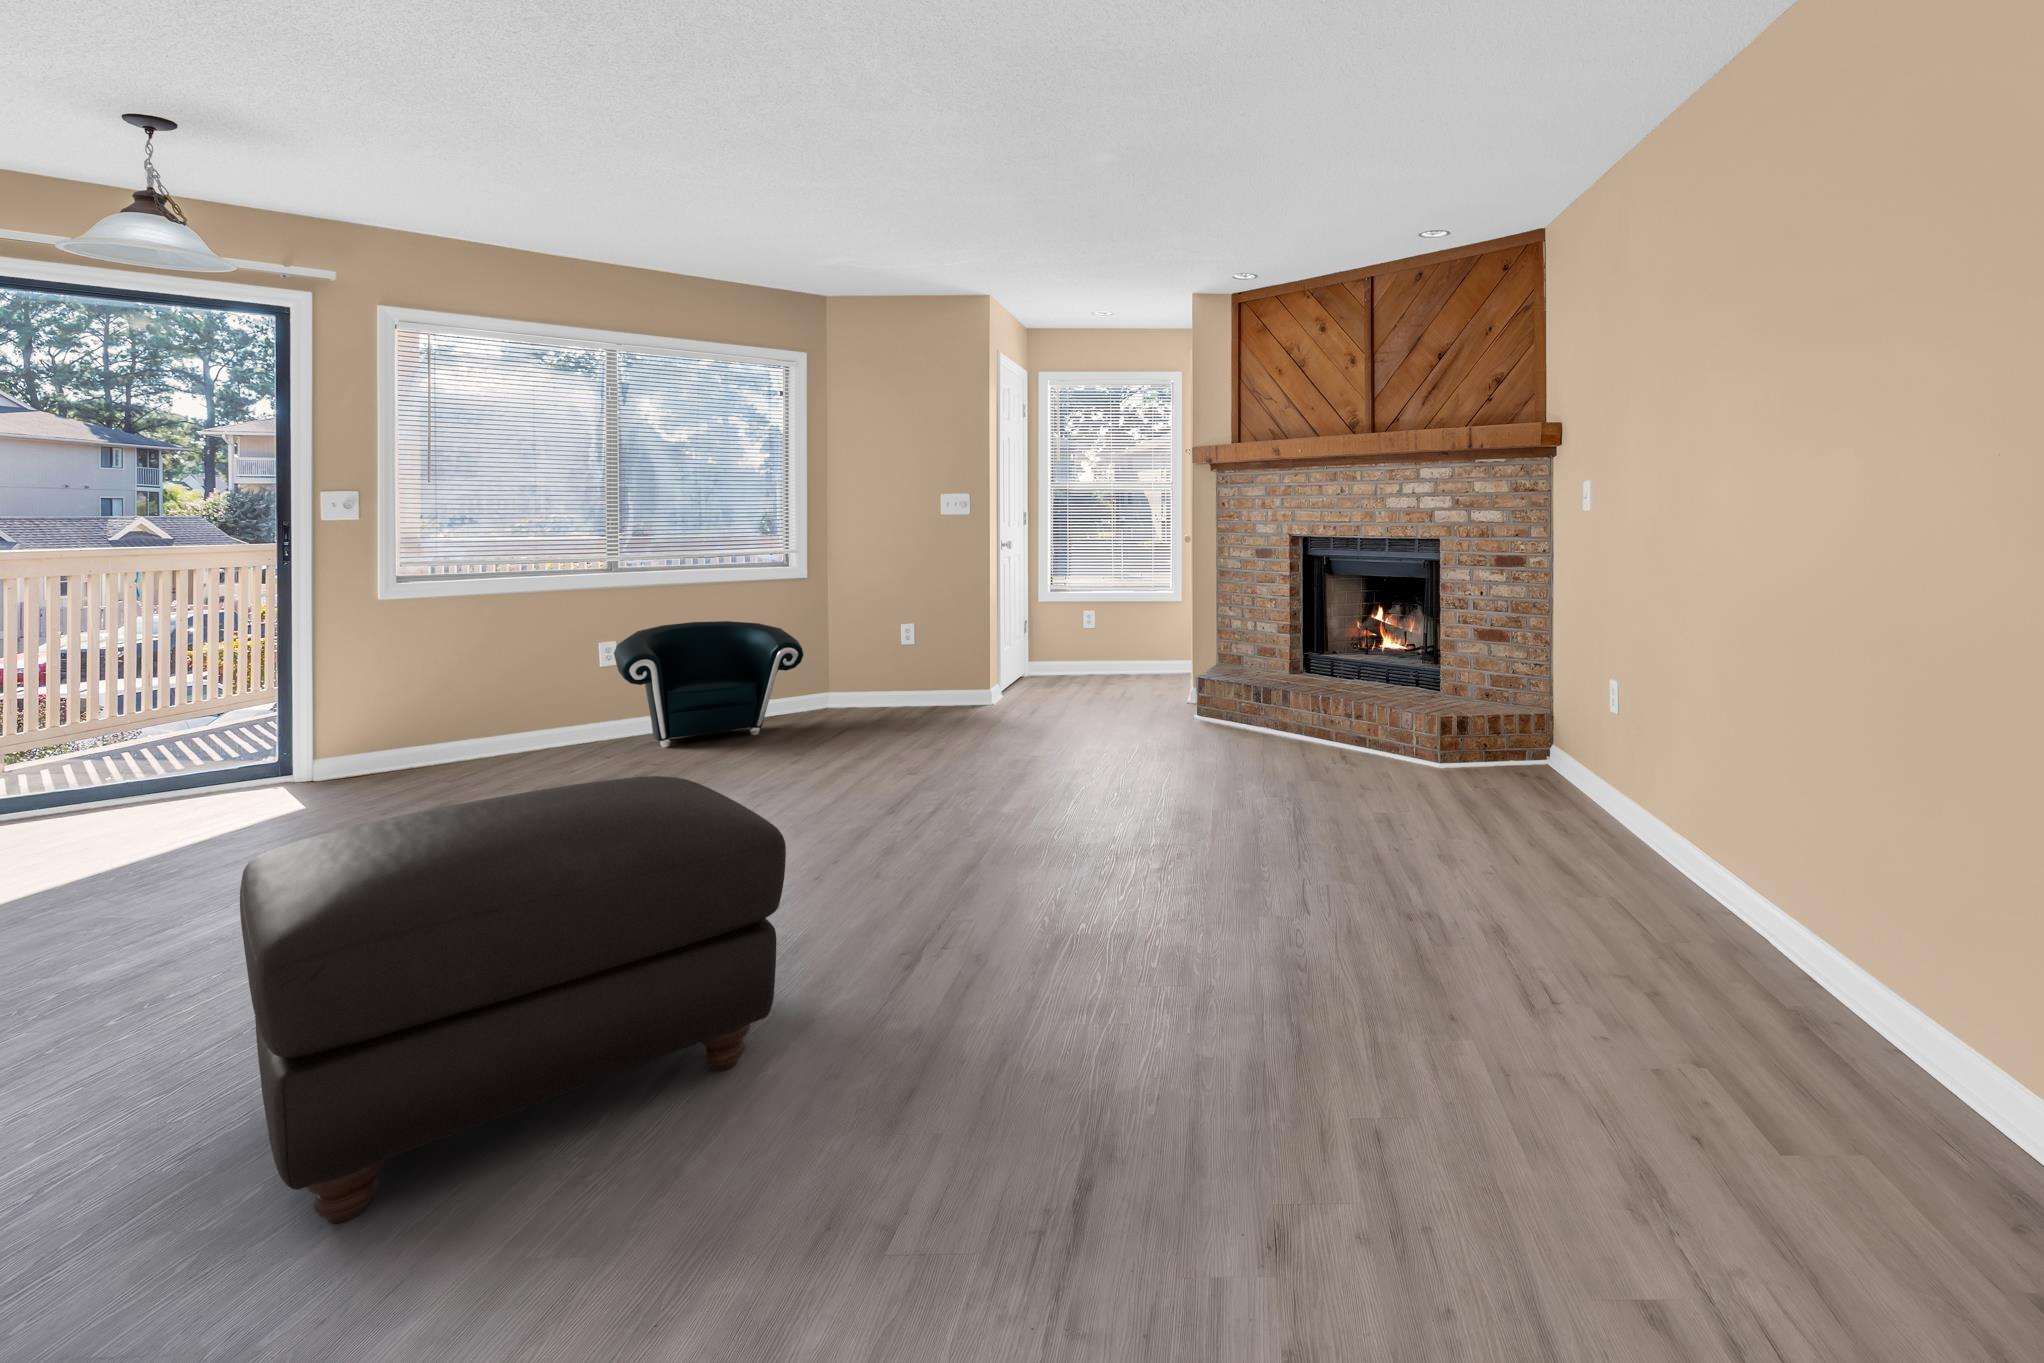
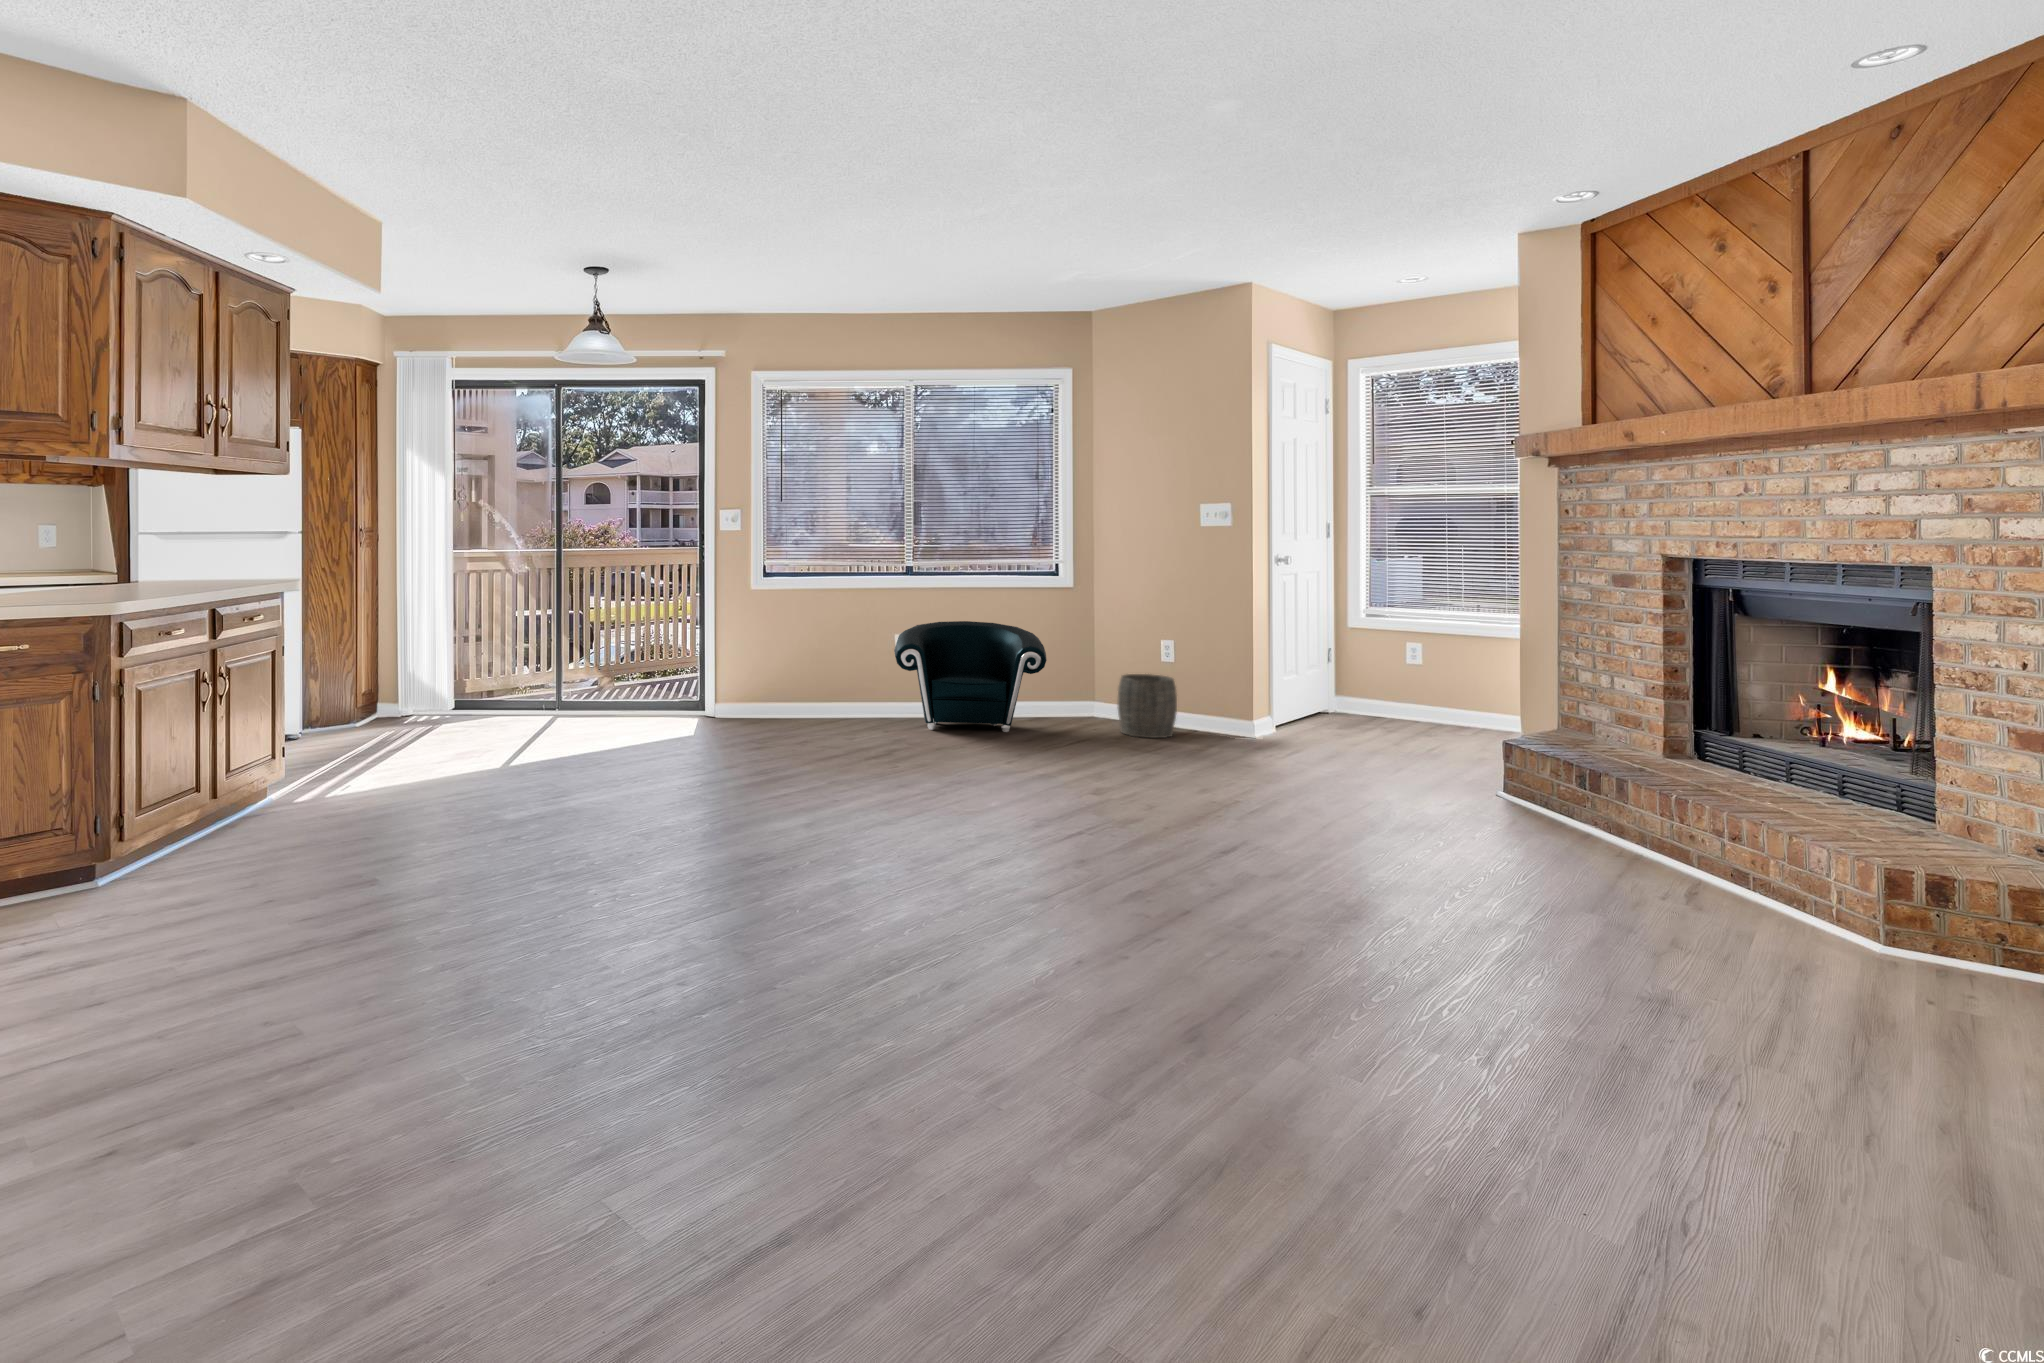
woven basket: none [867,656,924,717] -> present [1118,674,1177,738]
ottoman: present [240,776,786,1223] -> none [499,718,802,958]

